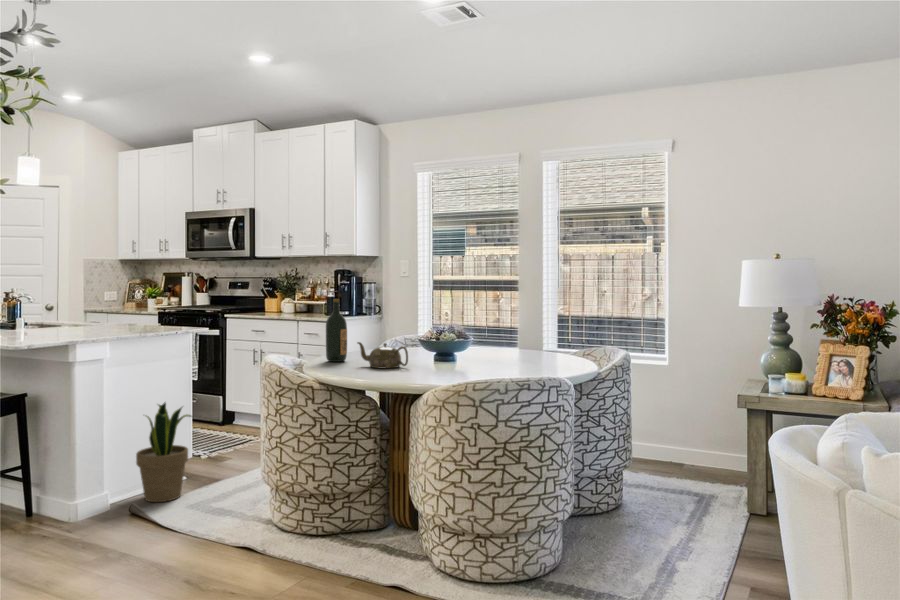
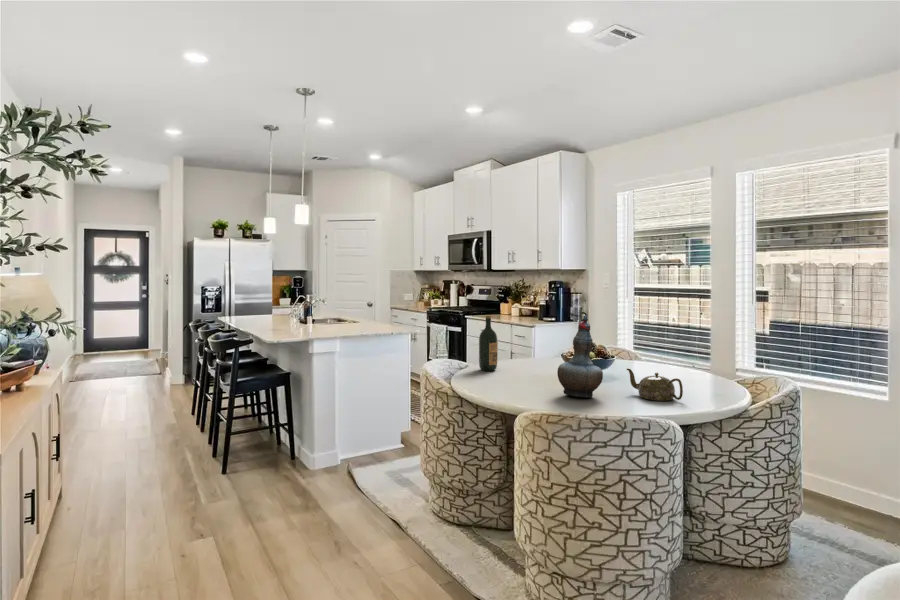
decorative vase: none [443,290,488,372] -> present [557,315,603,398]
teapot: present [358,342,408,369] -> present [627,368,683,401]
potted plant: present [136,402,191,502] -> none [359,388,401,464]

